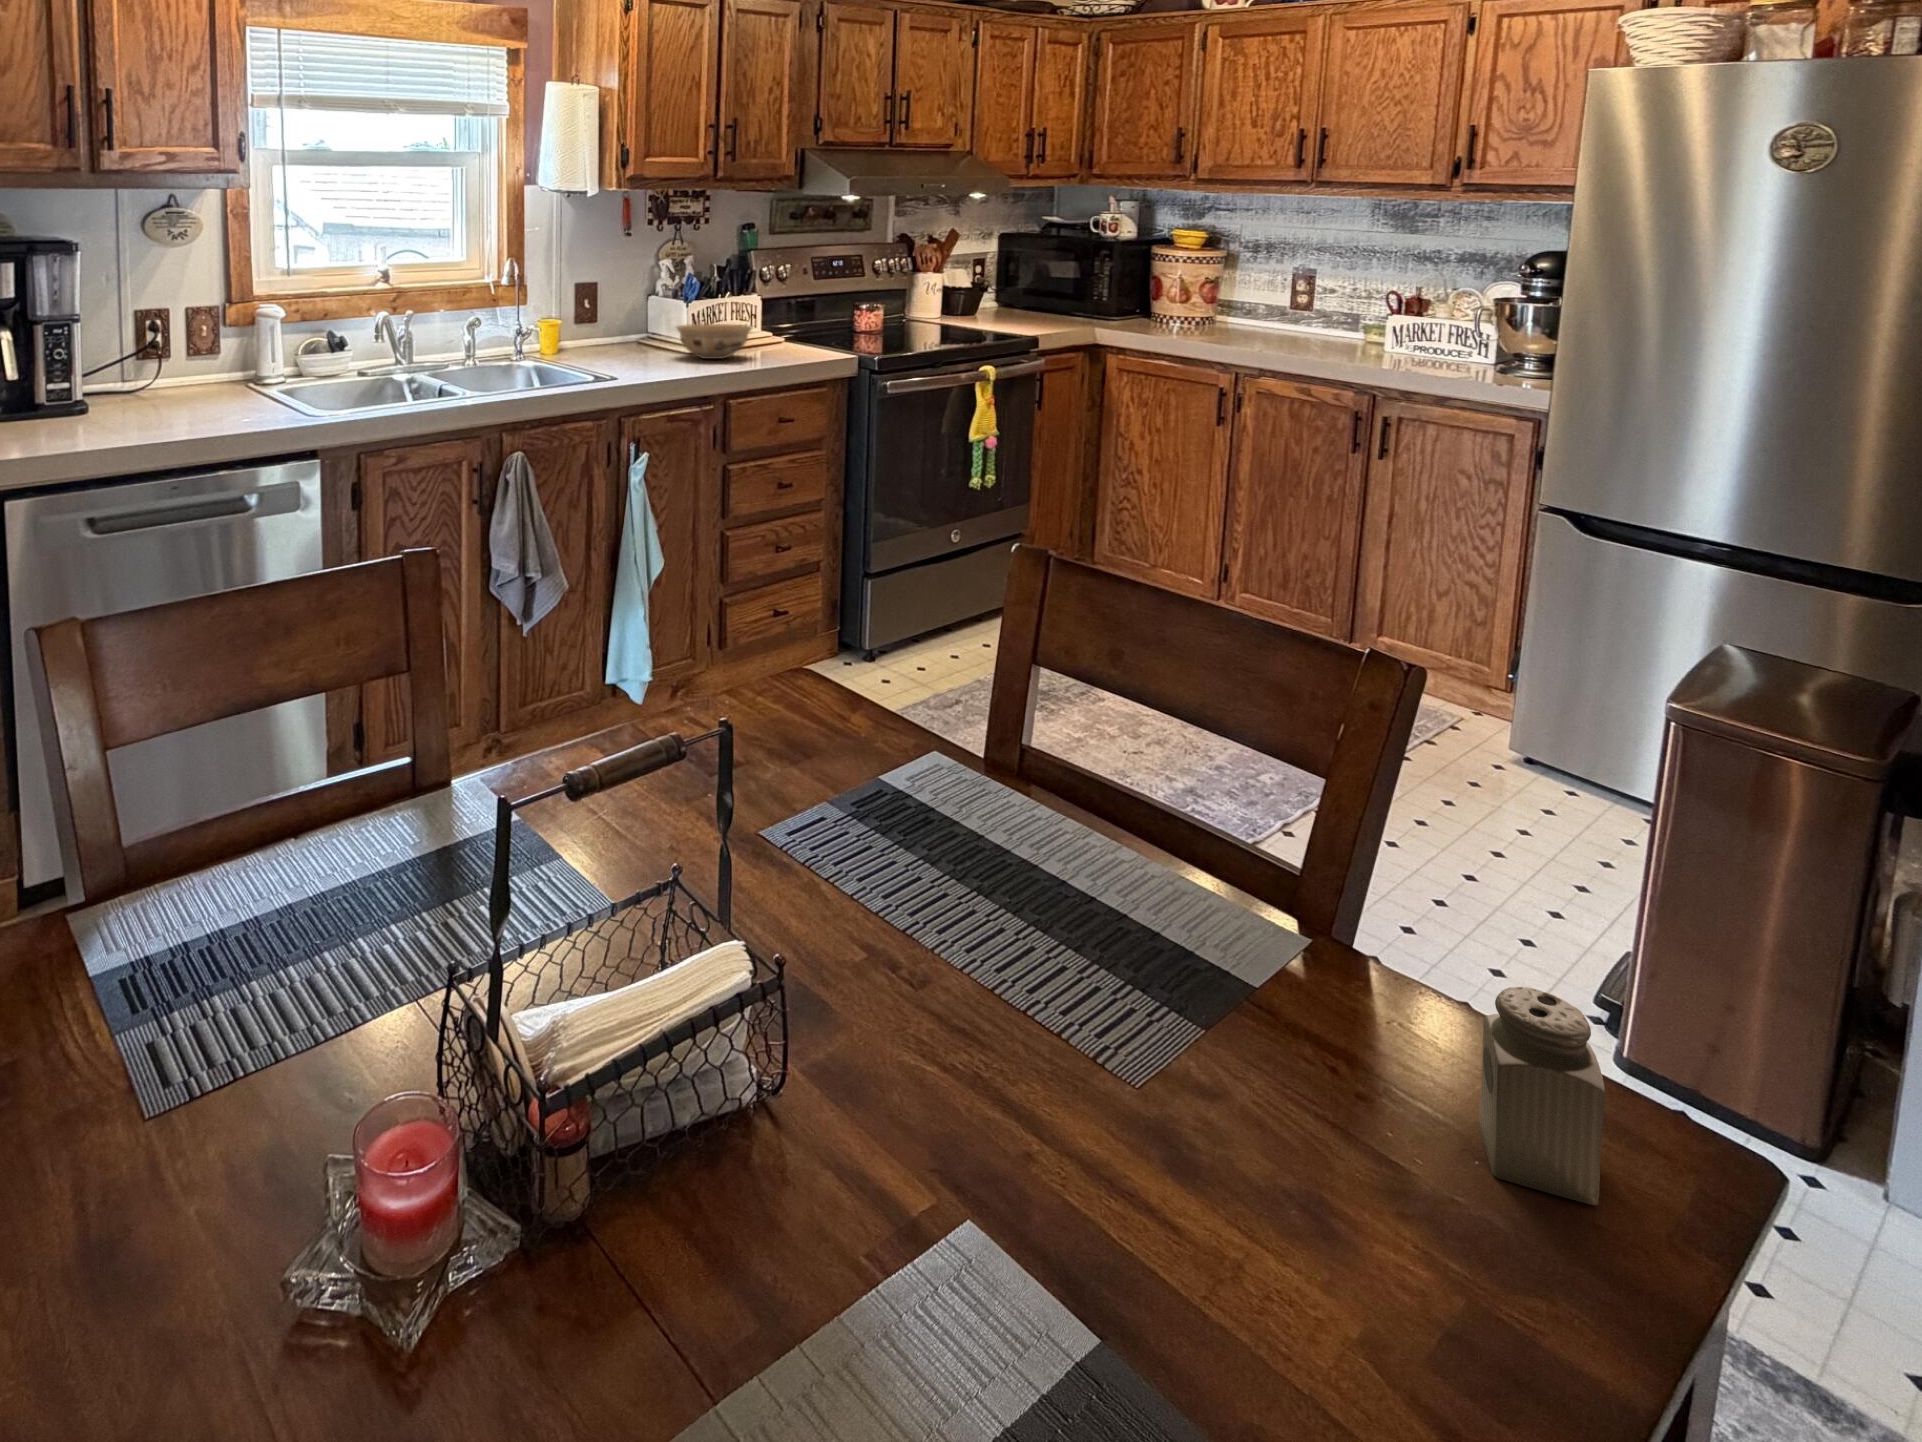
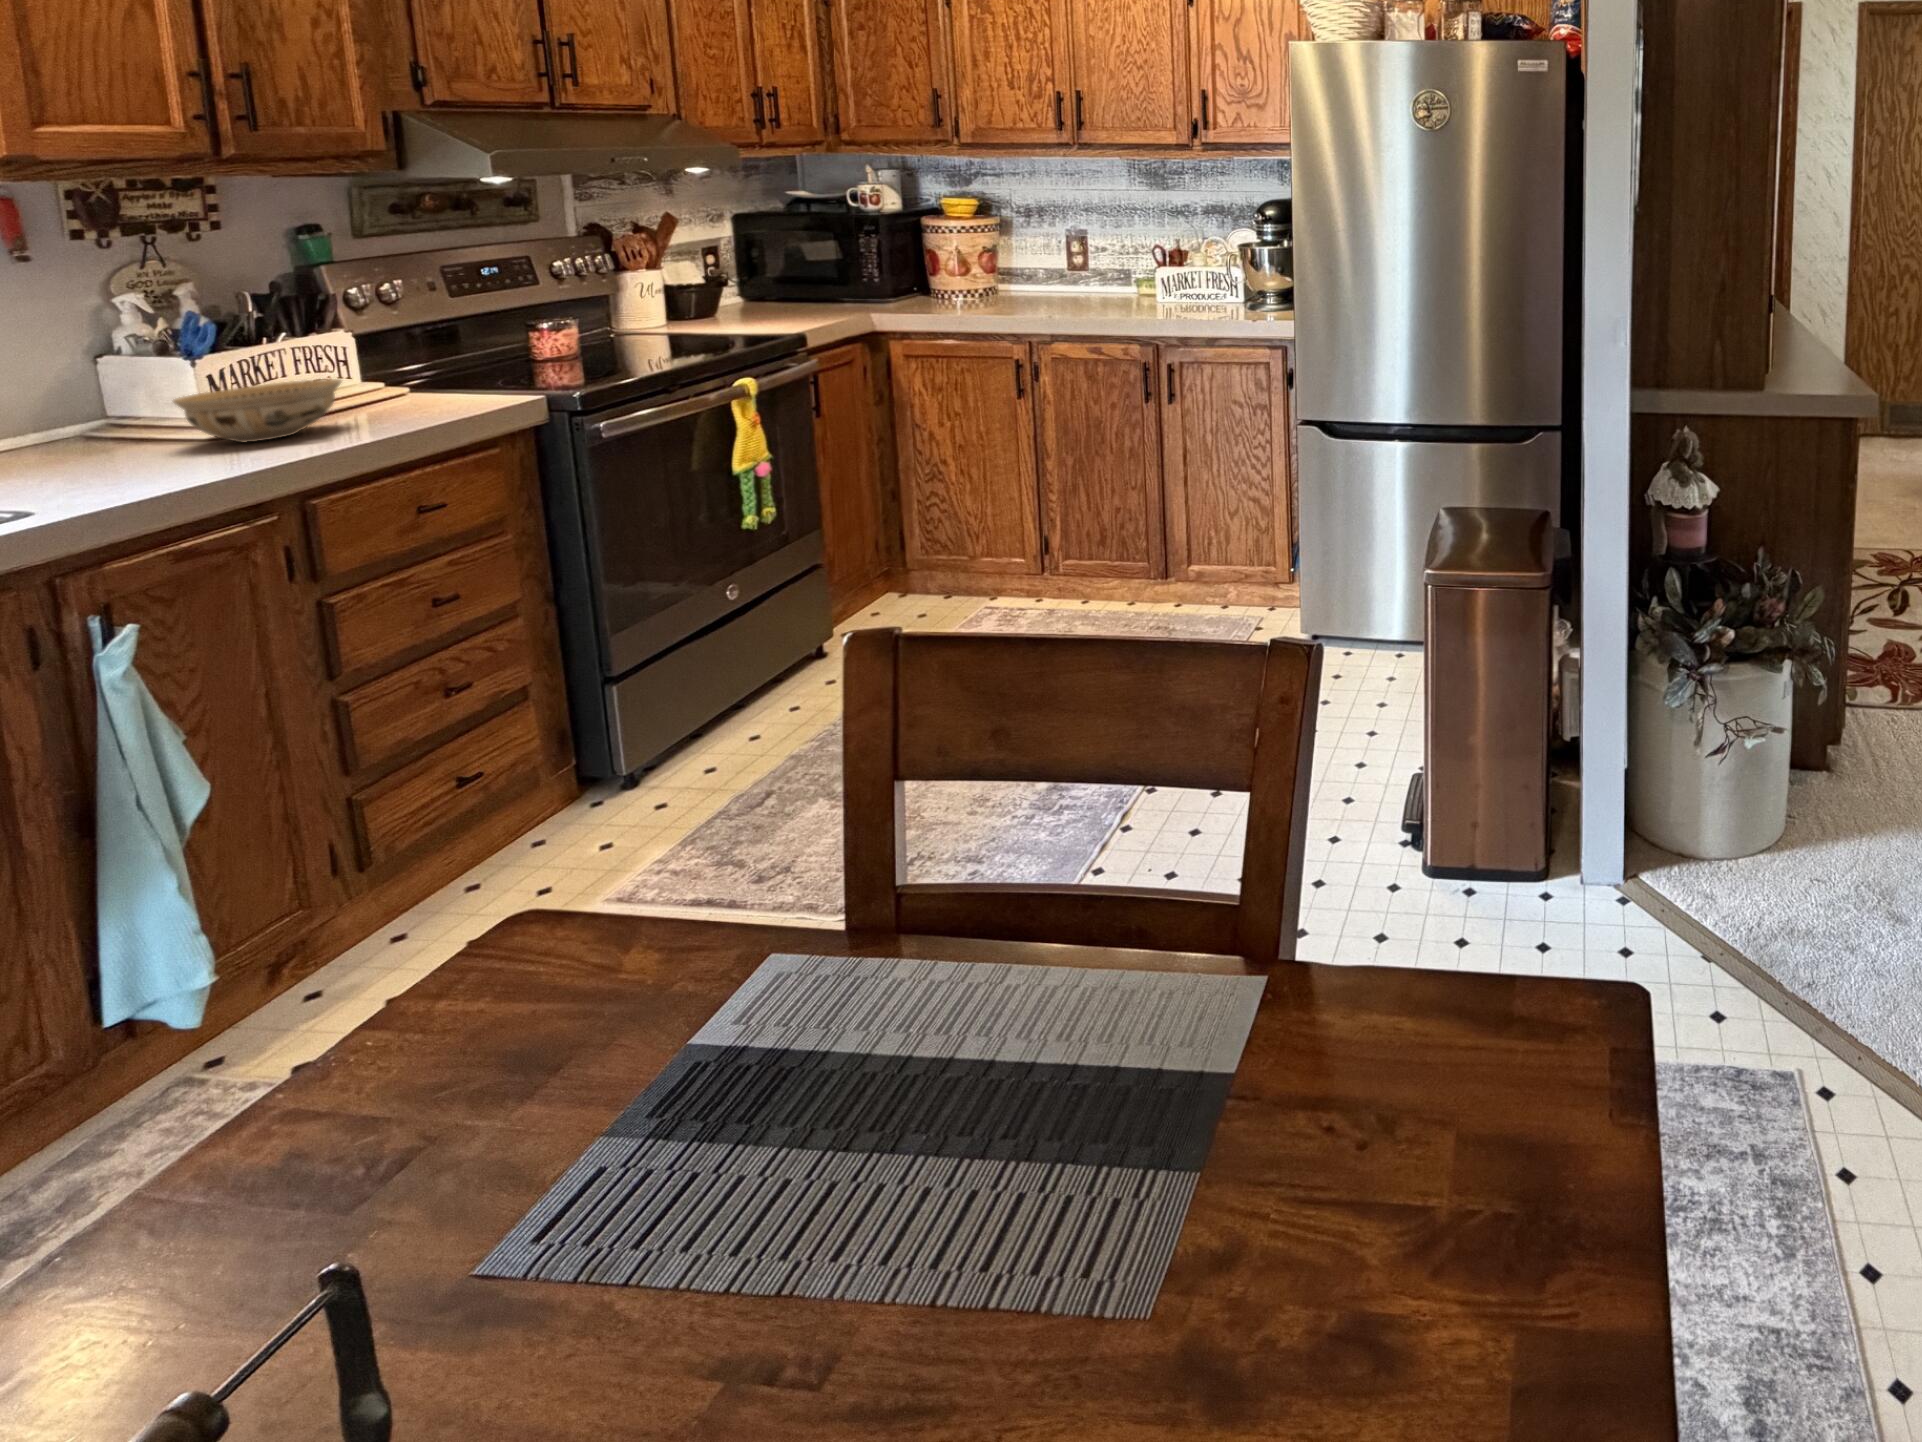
salt shaker: present [1479,987,1605,1205] -> none [1440,945,1550,1152]

